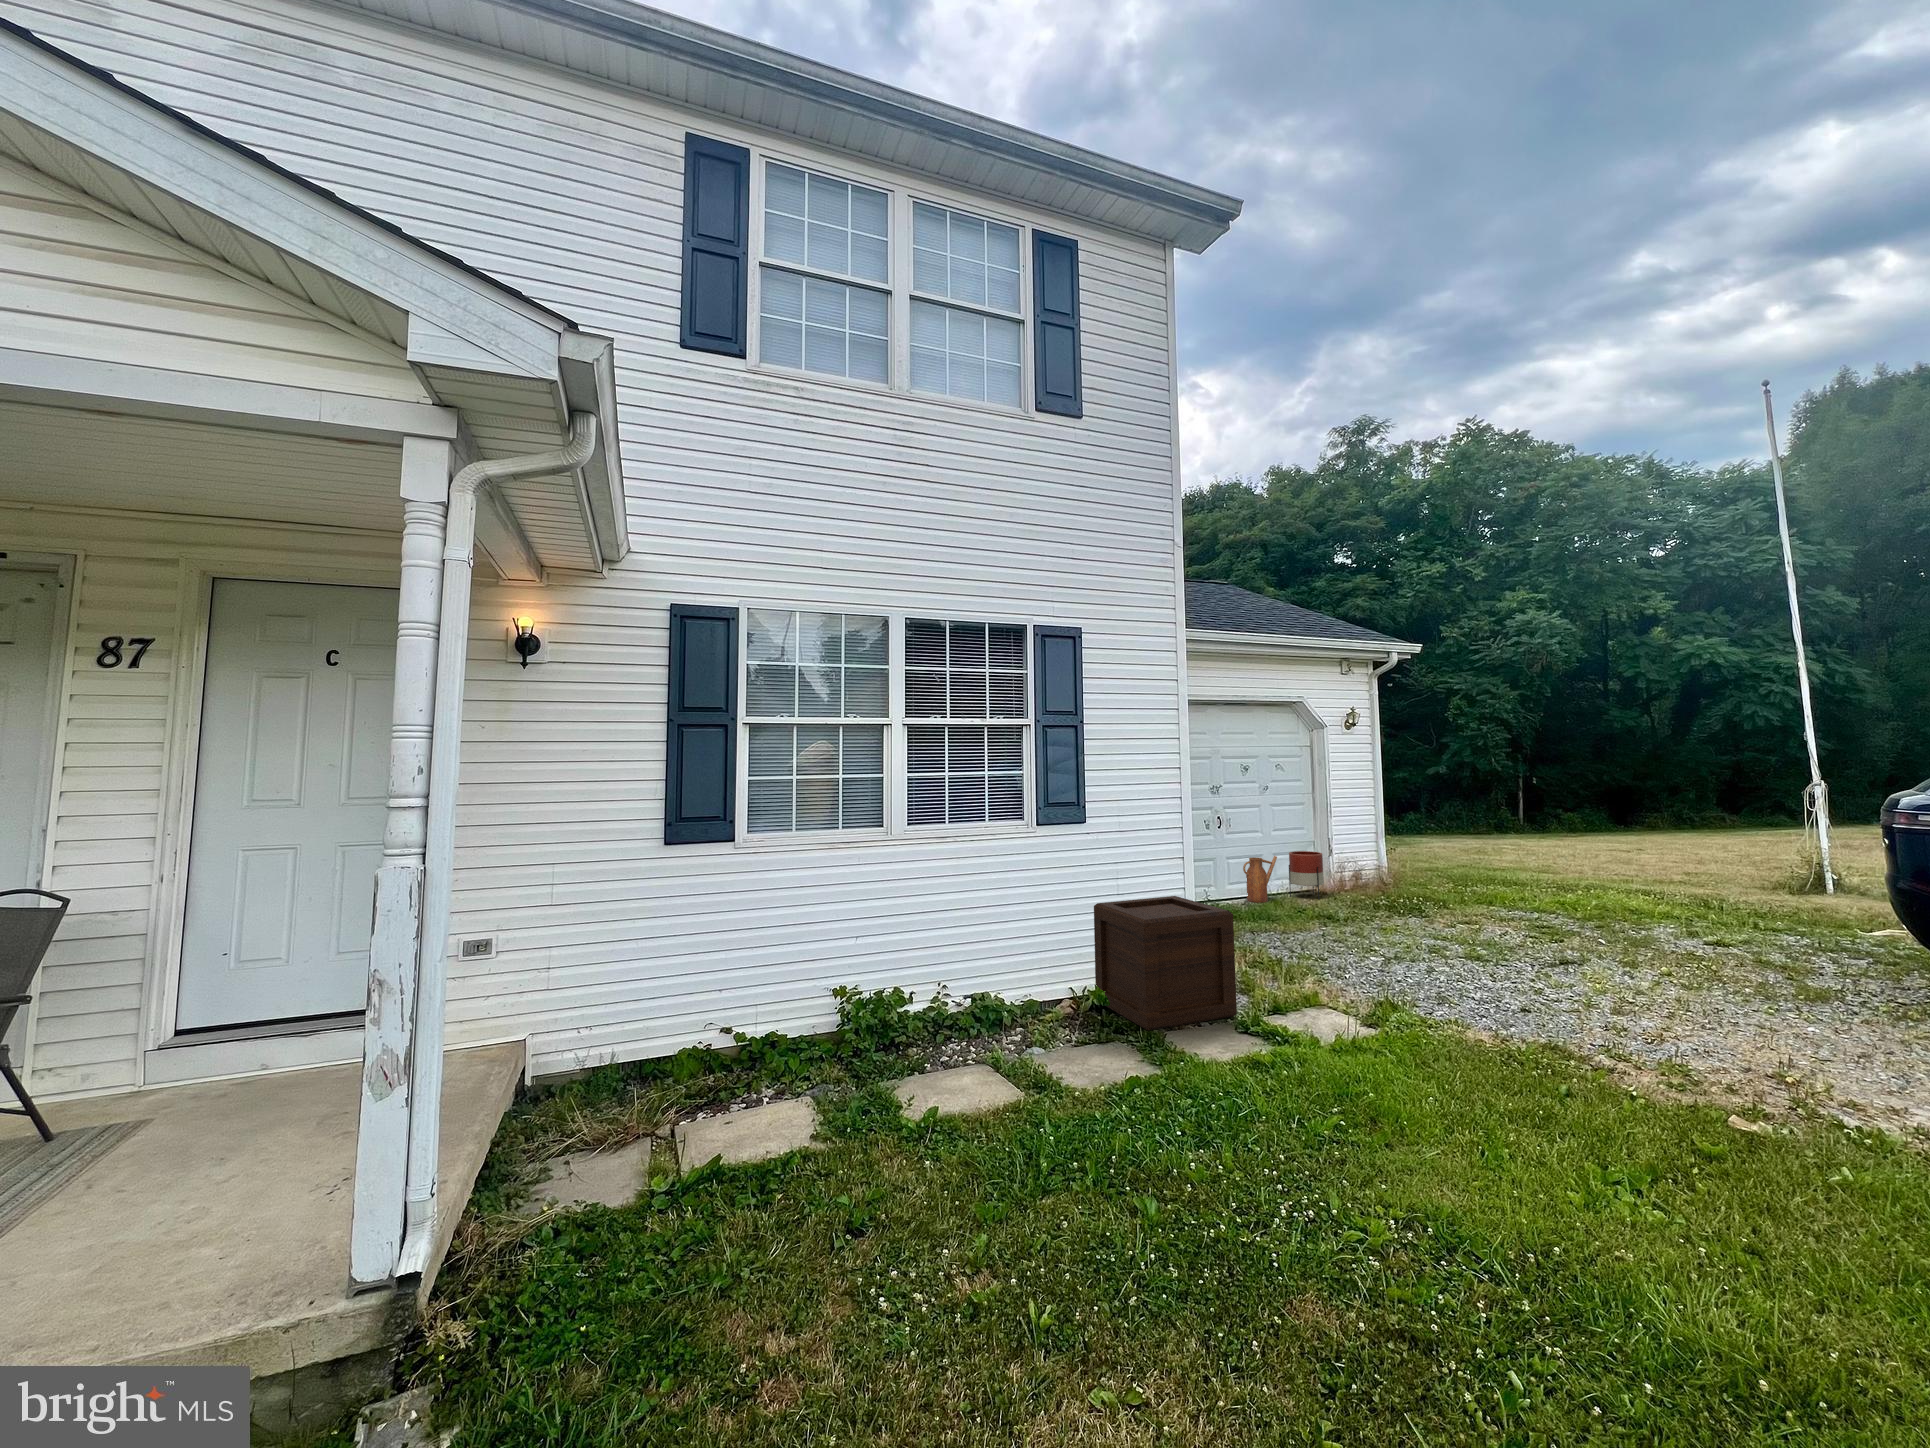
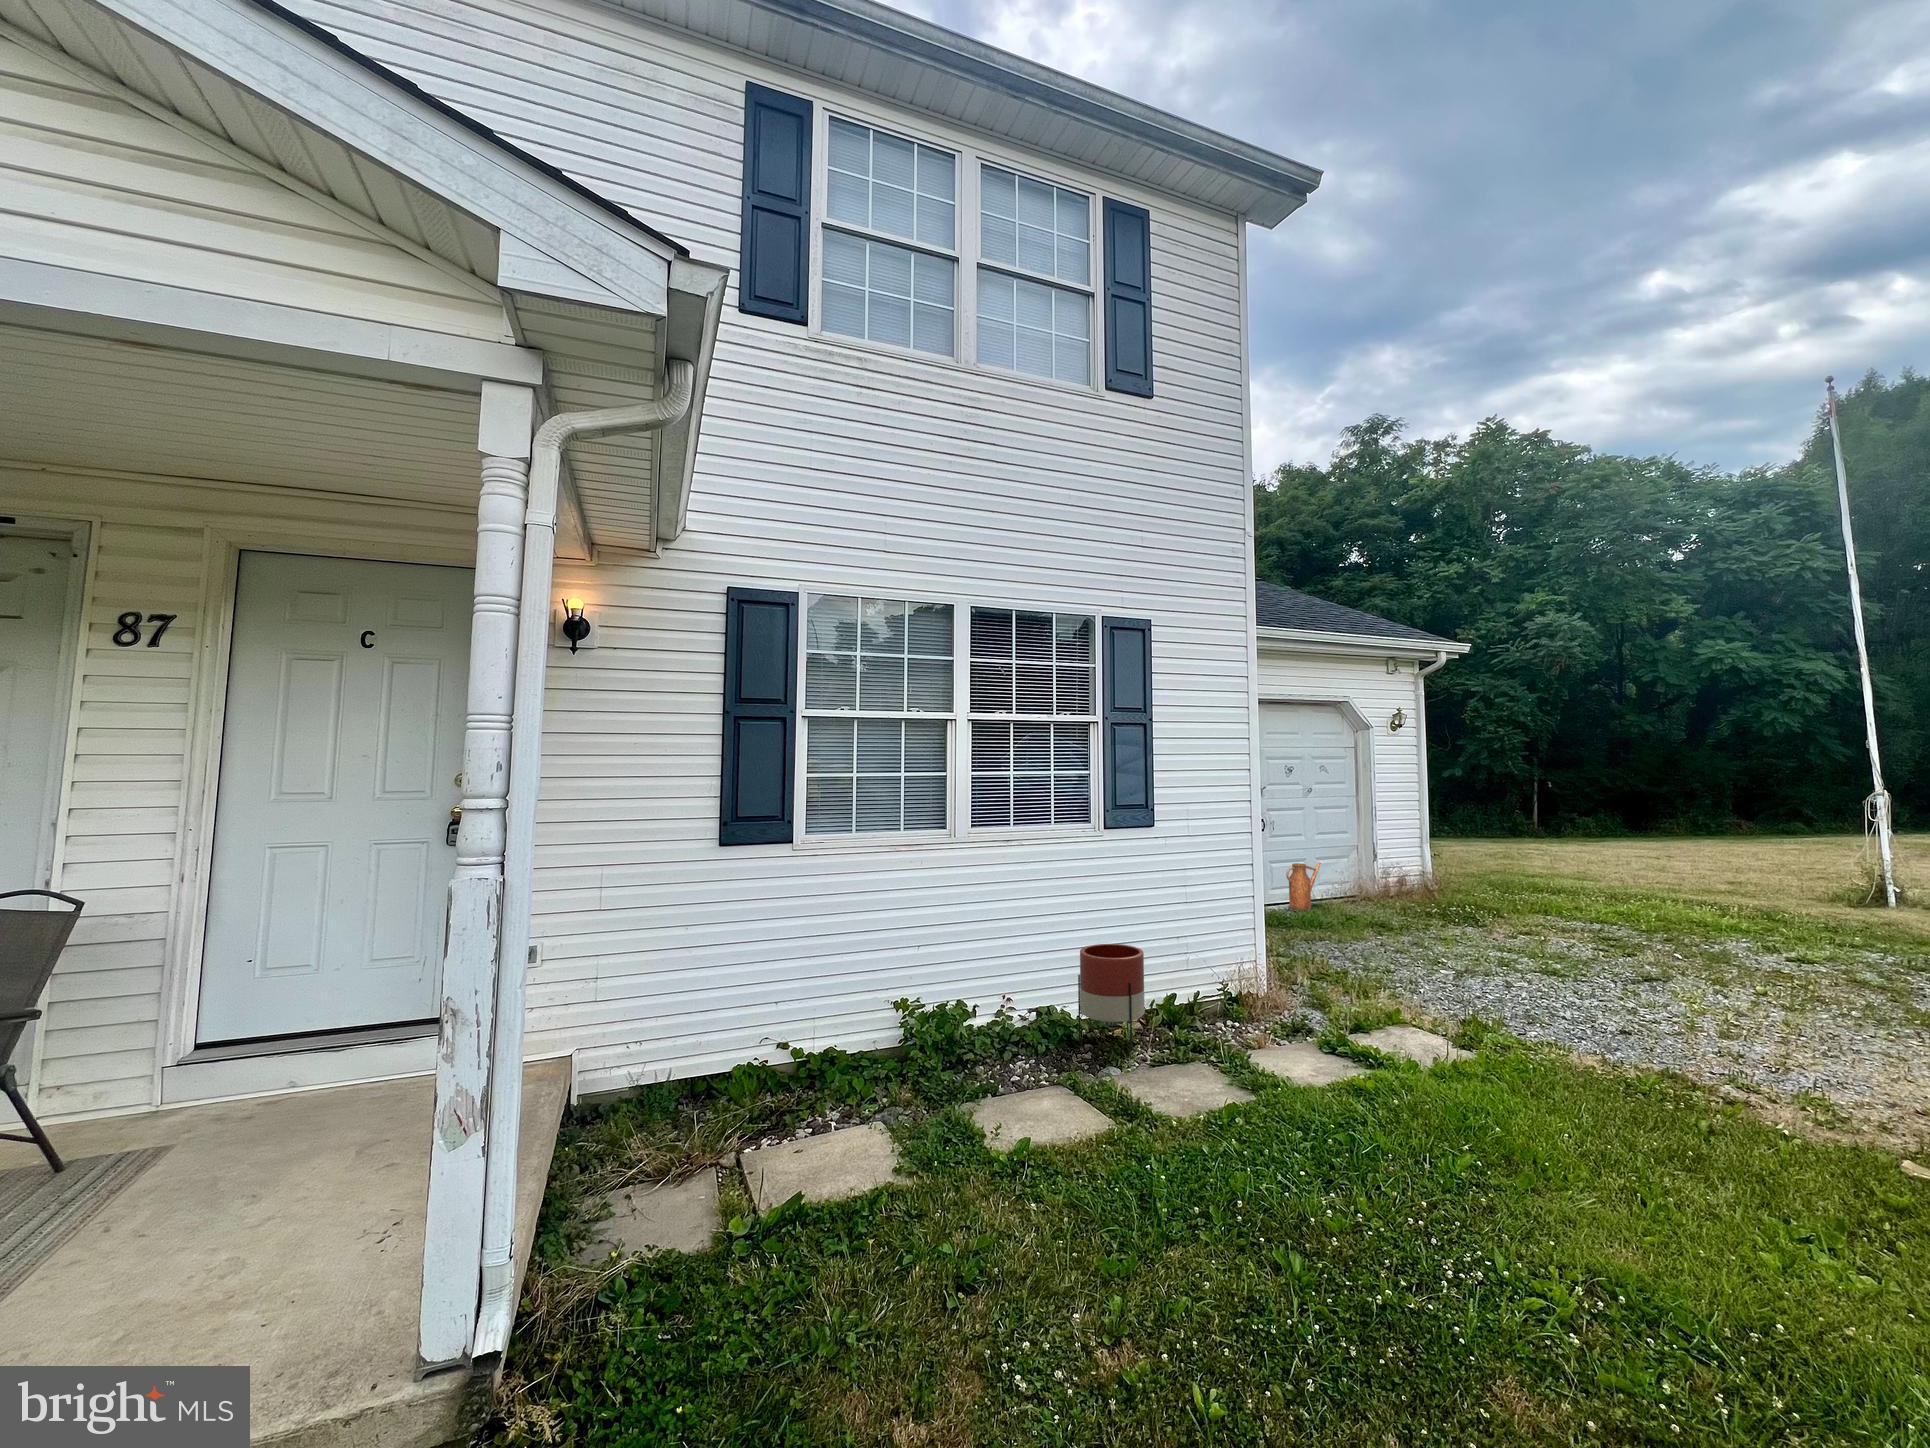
planter: present [1289,851,1324,899] -> present [1078,944,1145,1051]
wooden crate: present [1094,896,1237,1031] -> none [1162,906,1319,1051]

